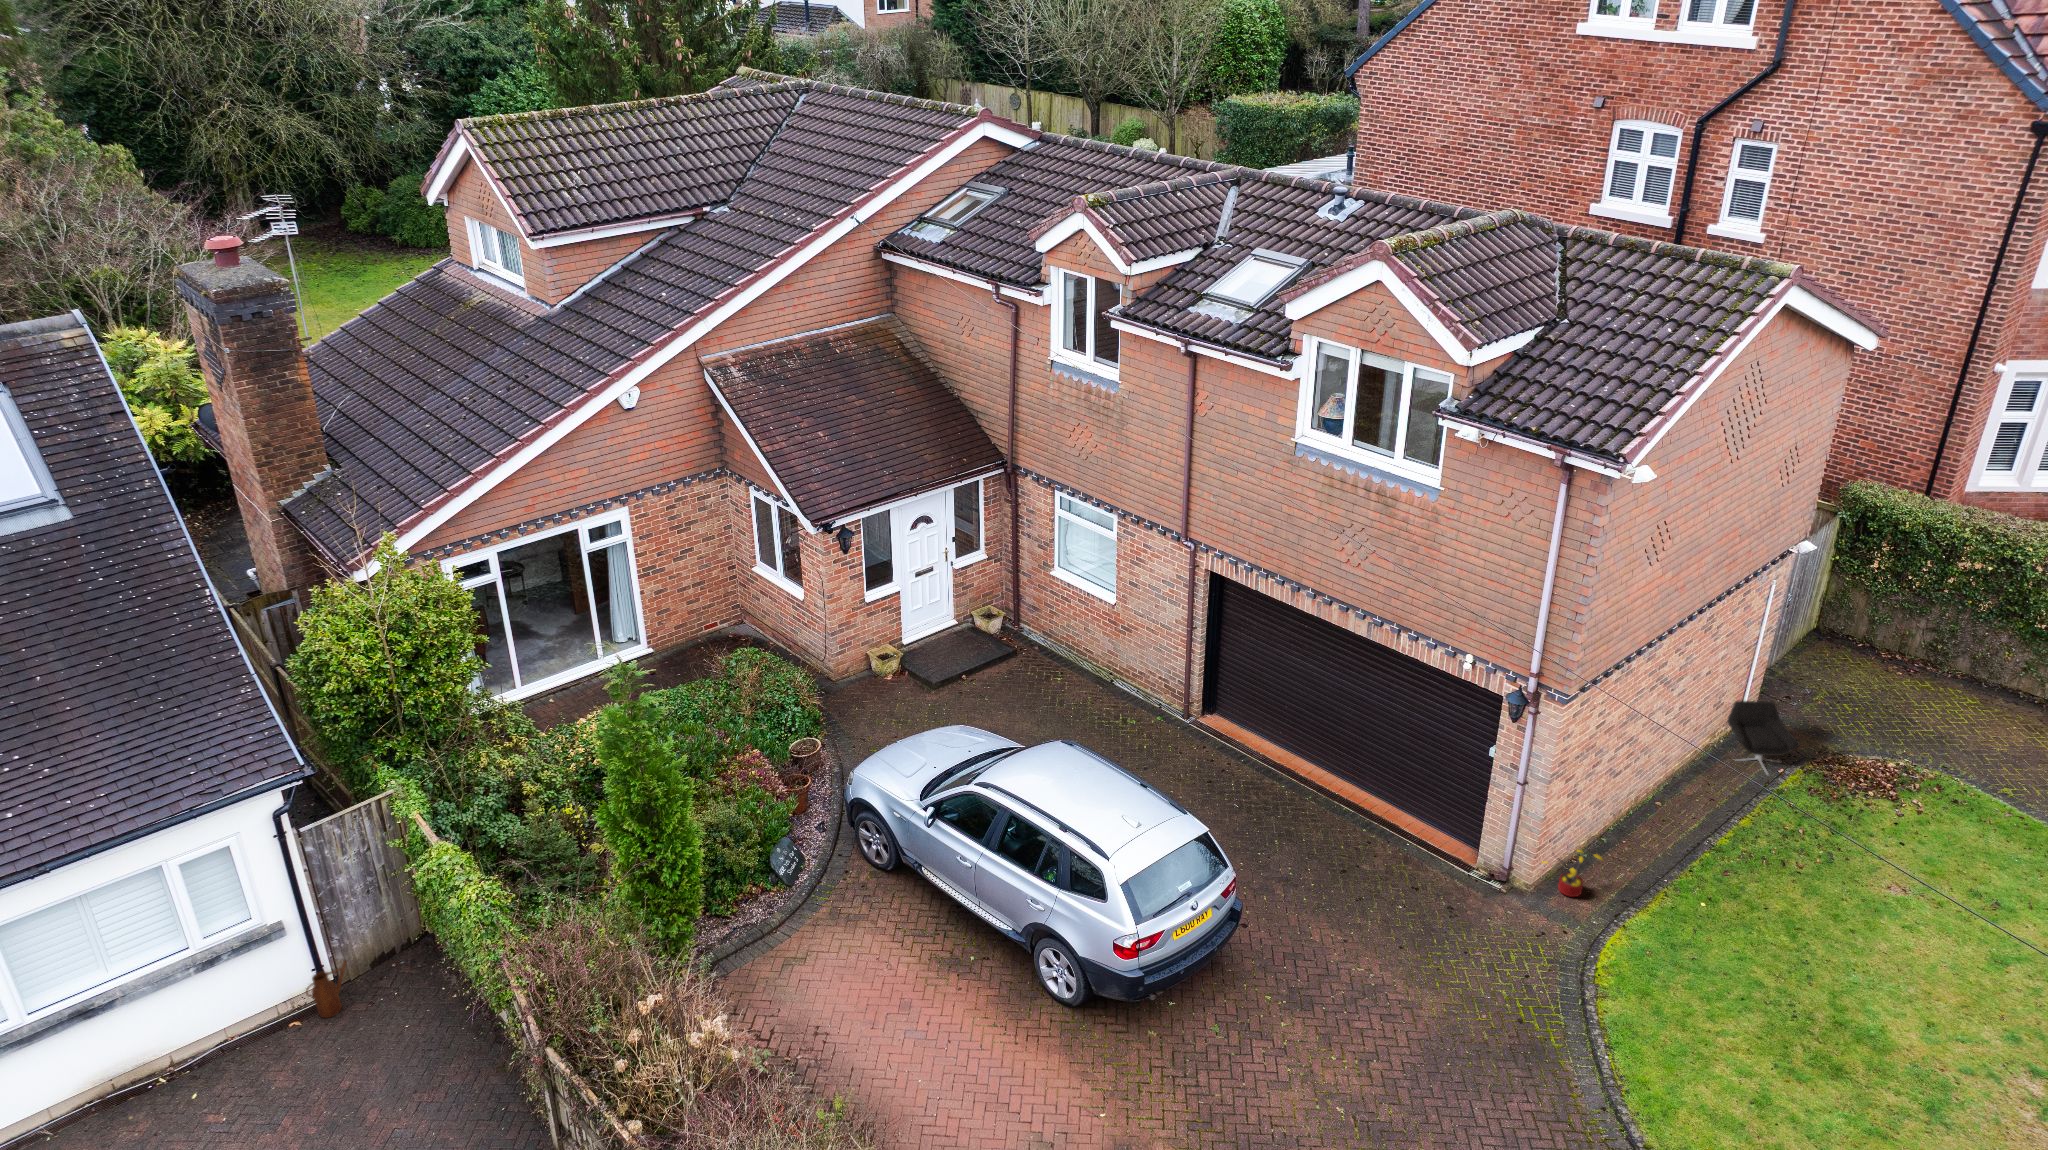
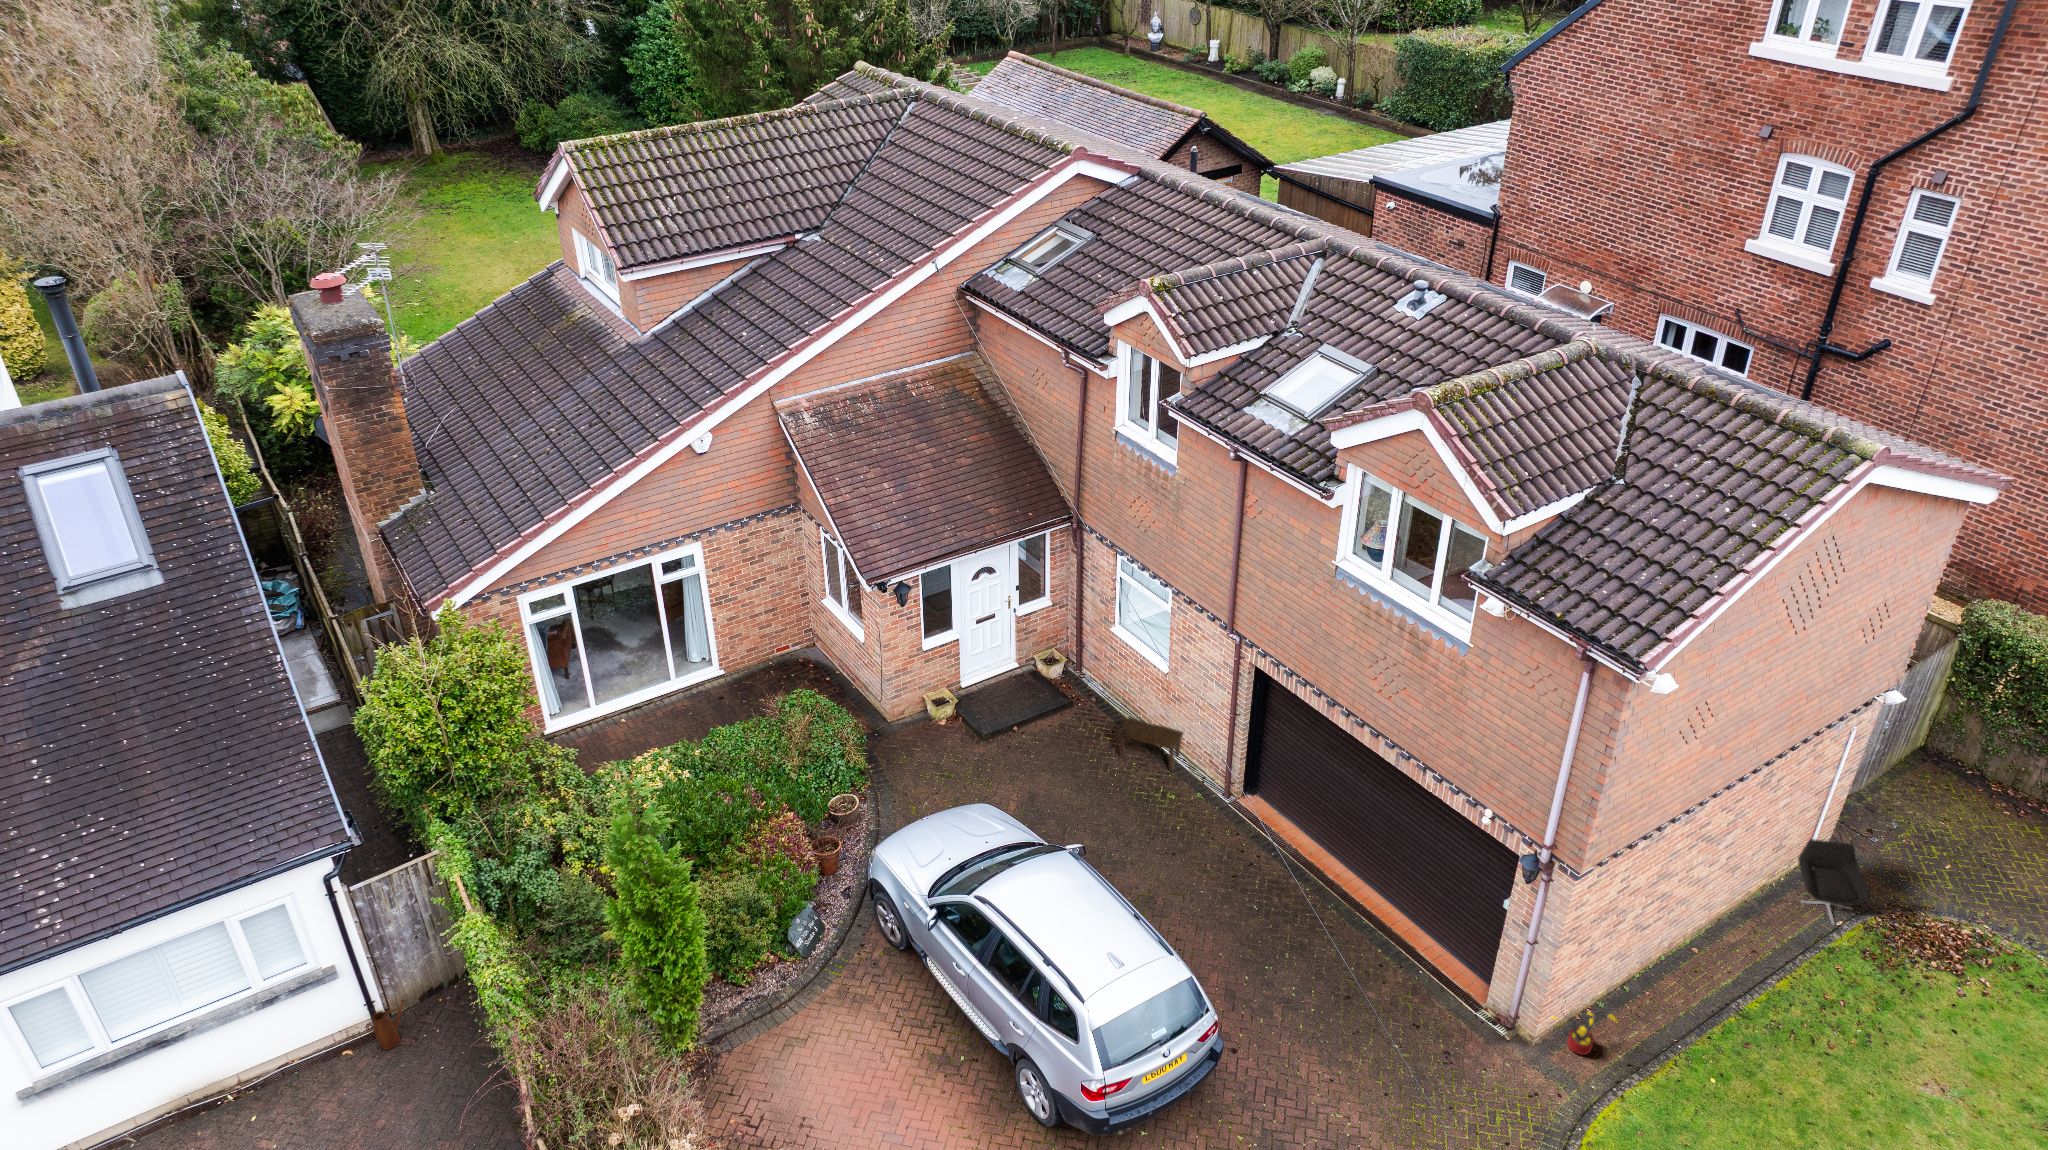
bench: none [1072,655,1136,703] -> present [1118,717,1183,771]

